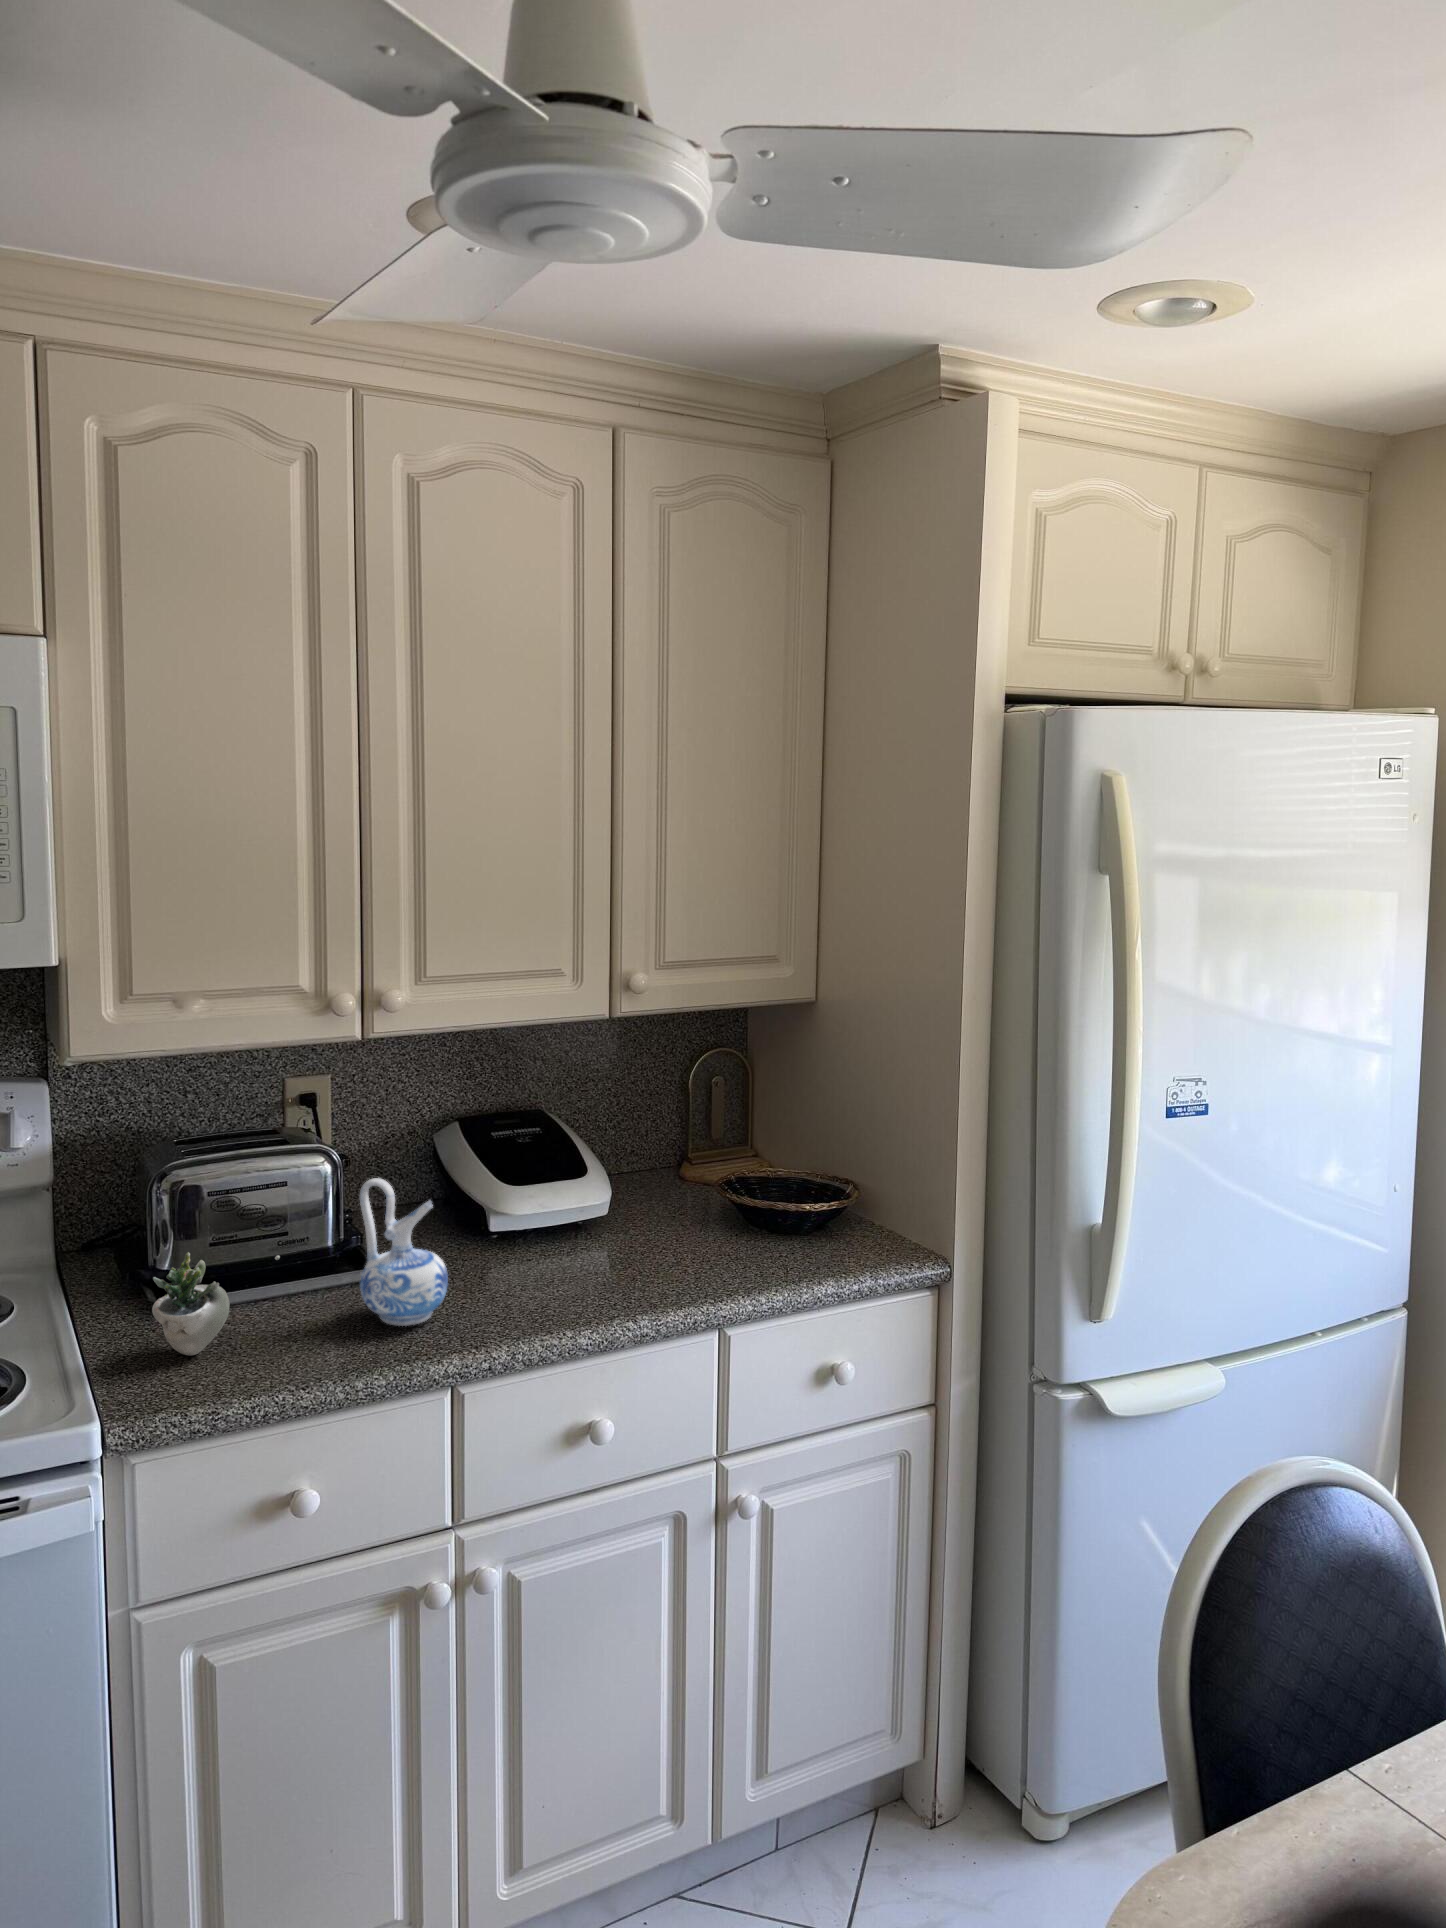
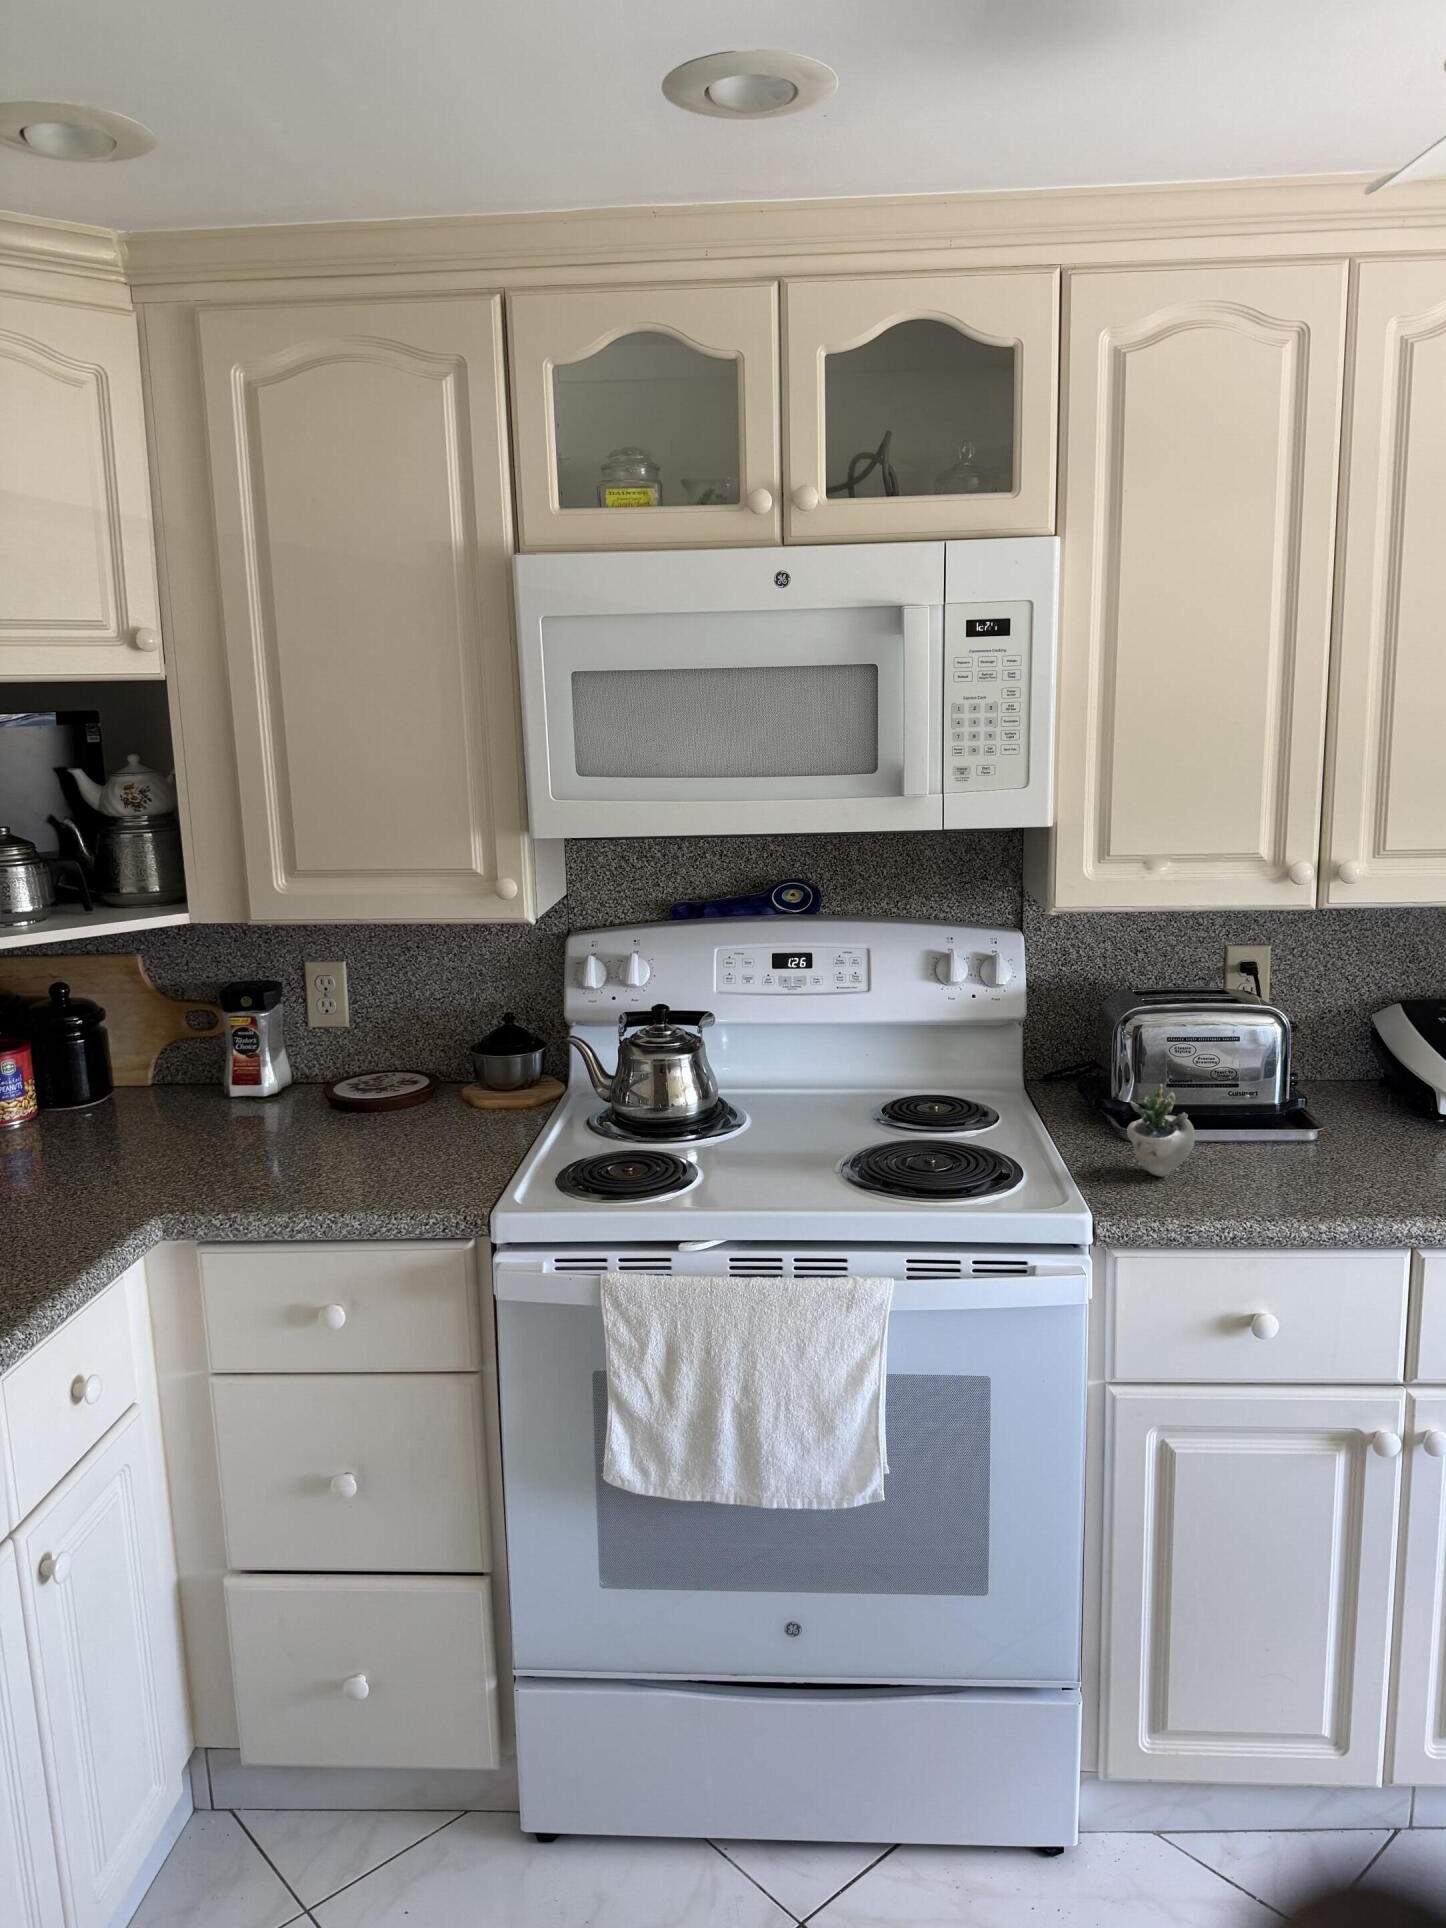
ceramic pitcher: present [360,1178,448,1326] -> none [1316,1037,1407,1183]

